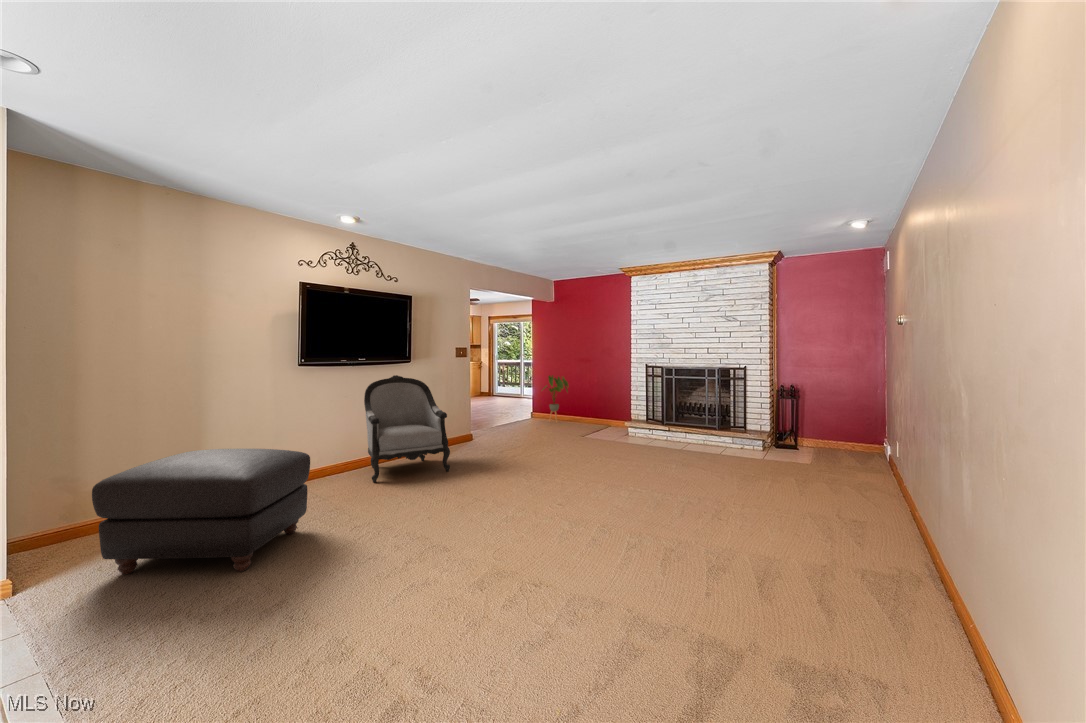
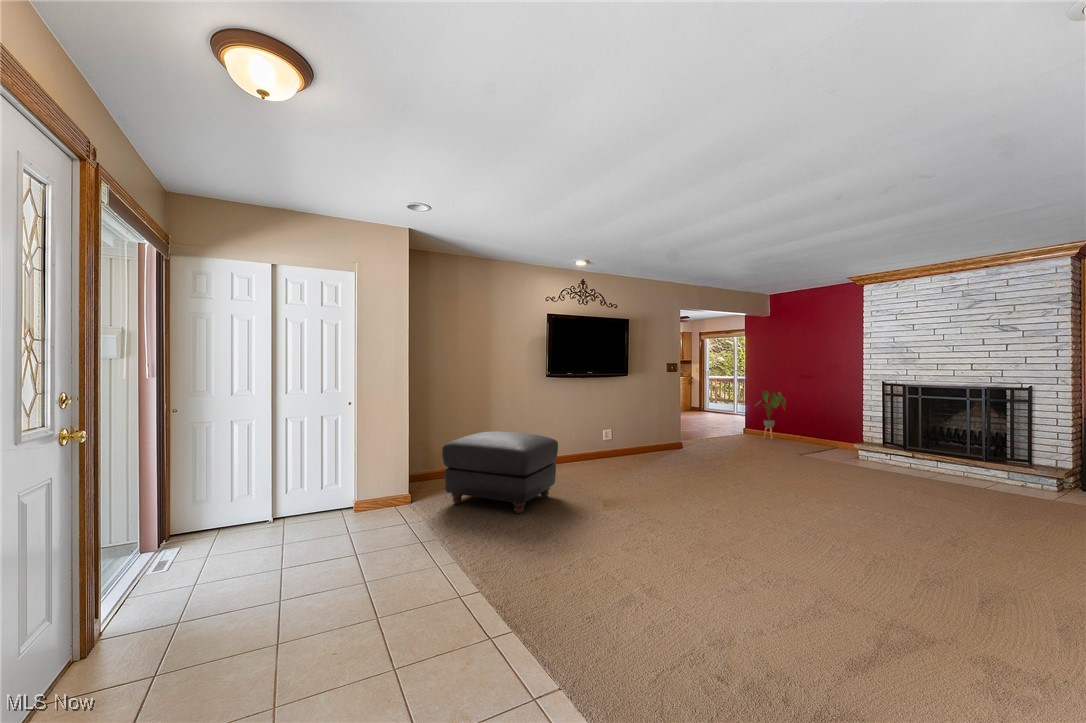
armchair: present [364,375,450,482] -> none [592,386,662,472]

